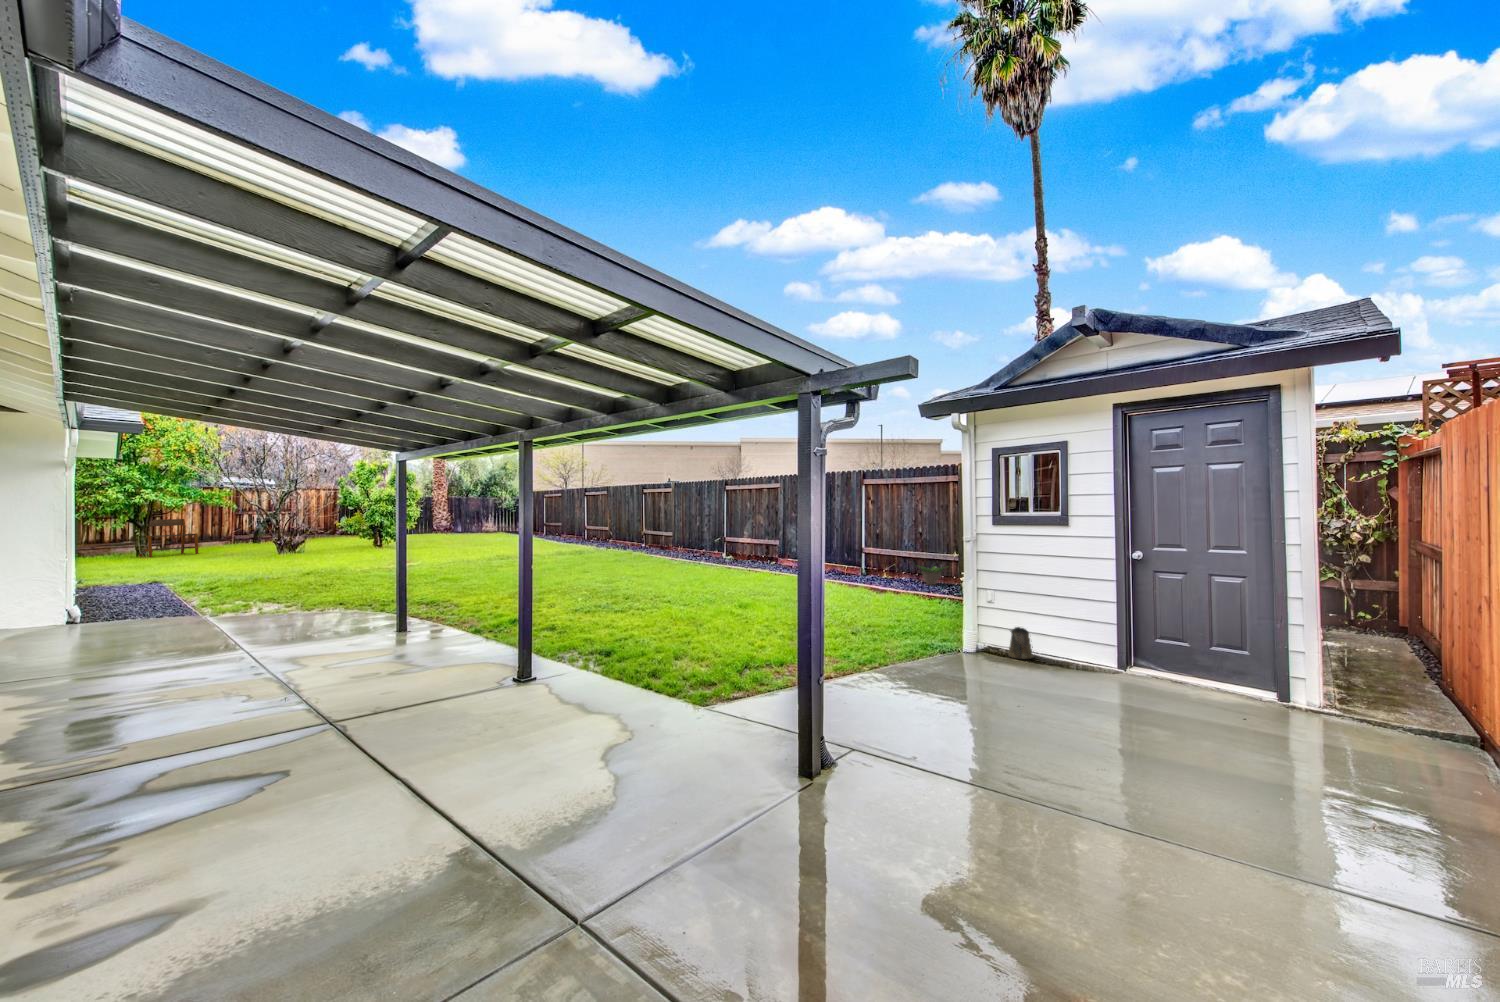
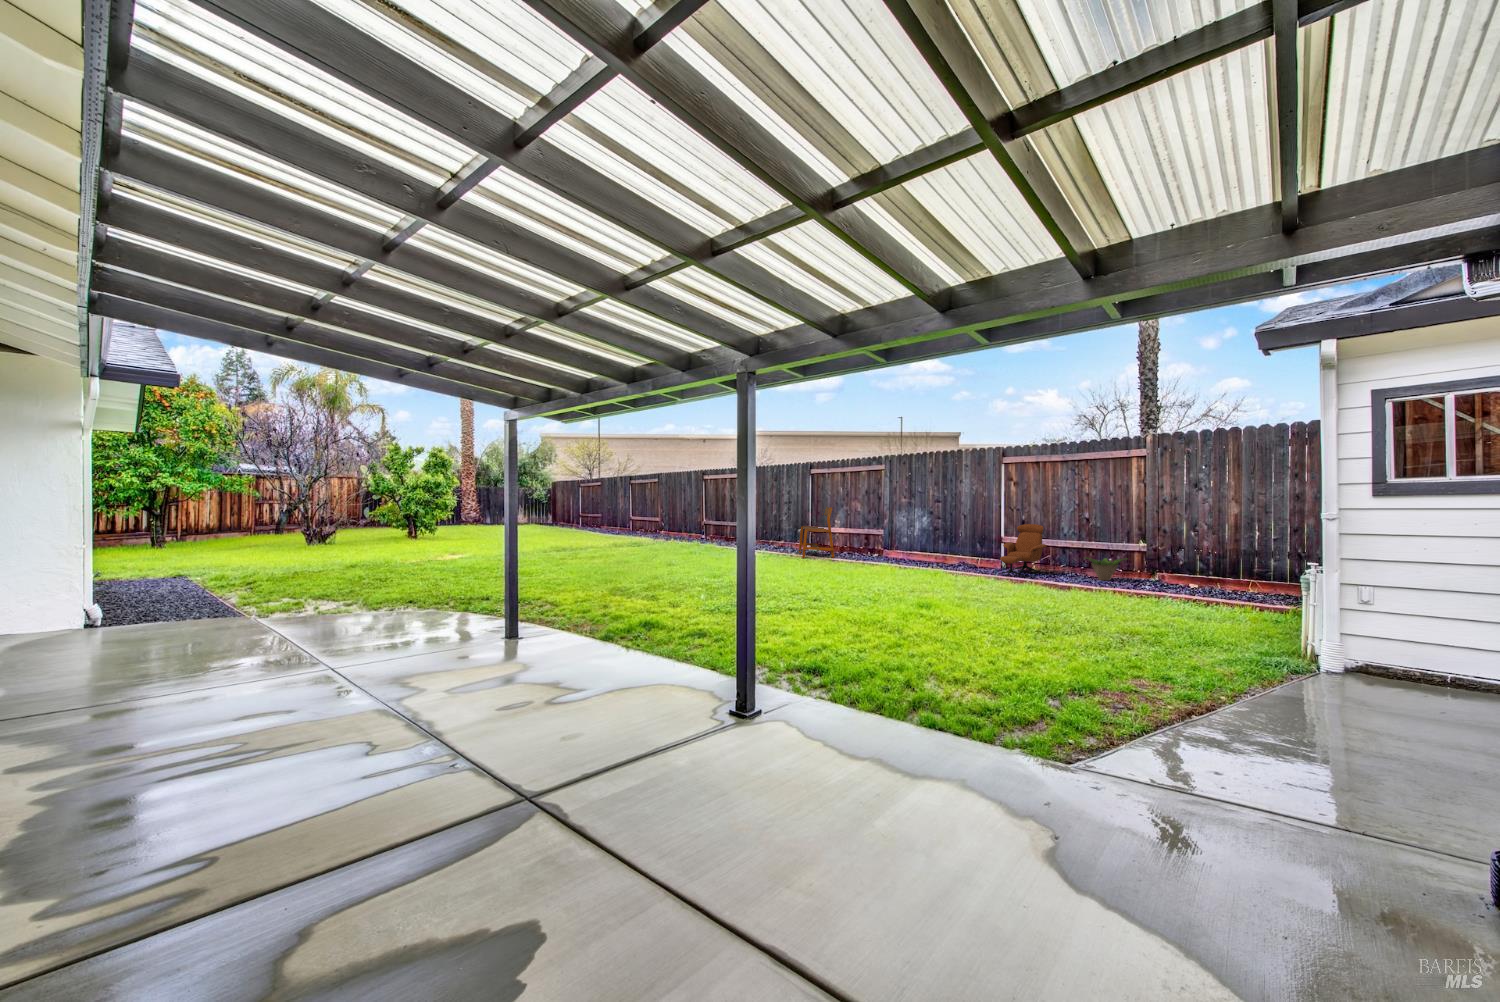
bench: present [139,519,199,557] -> present [799,507,834,558]
lounge chair: none [851,537,893,582] -> present [999,524,1047,576]
watering can: present [1008,627,1035,659] -> none [1356,637,1404,681]

